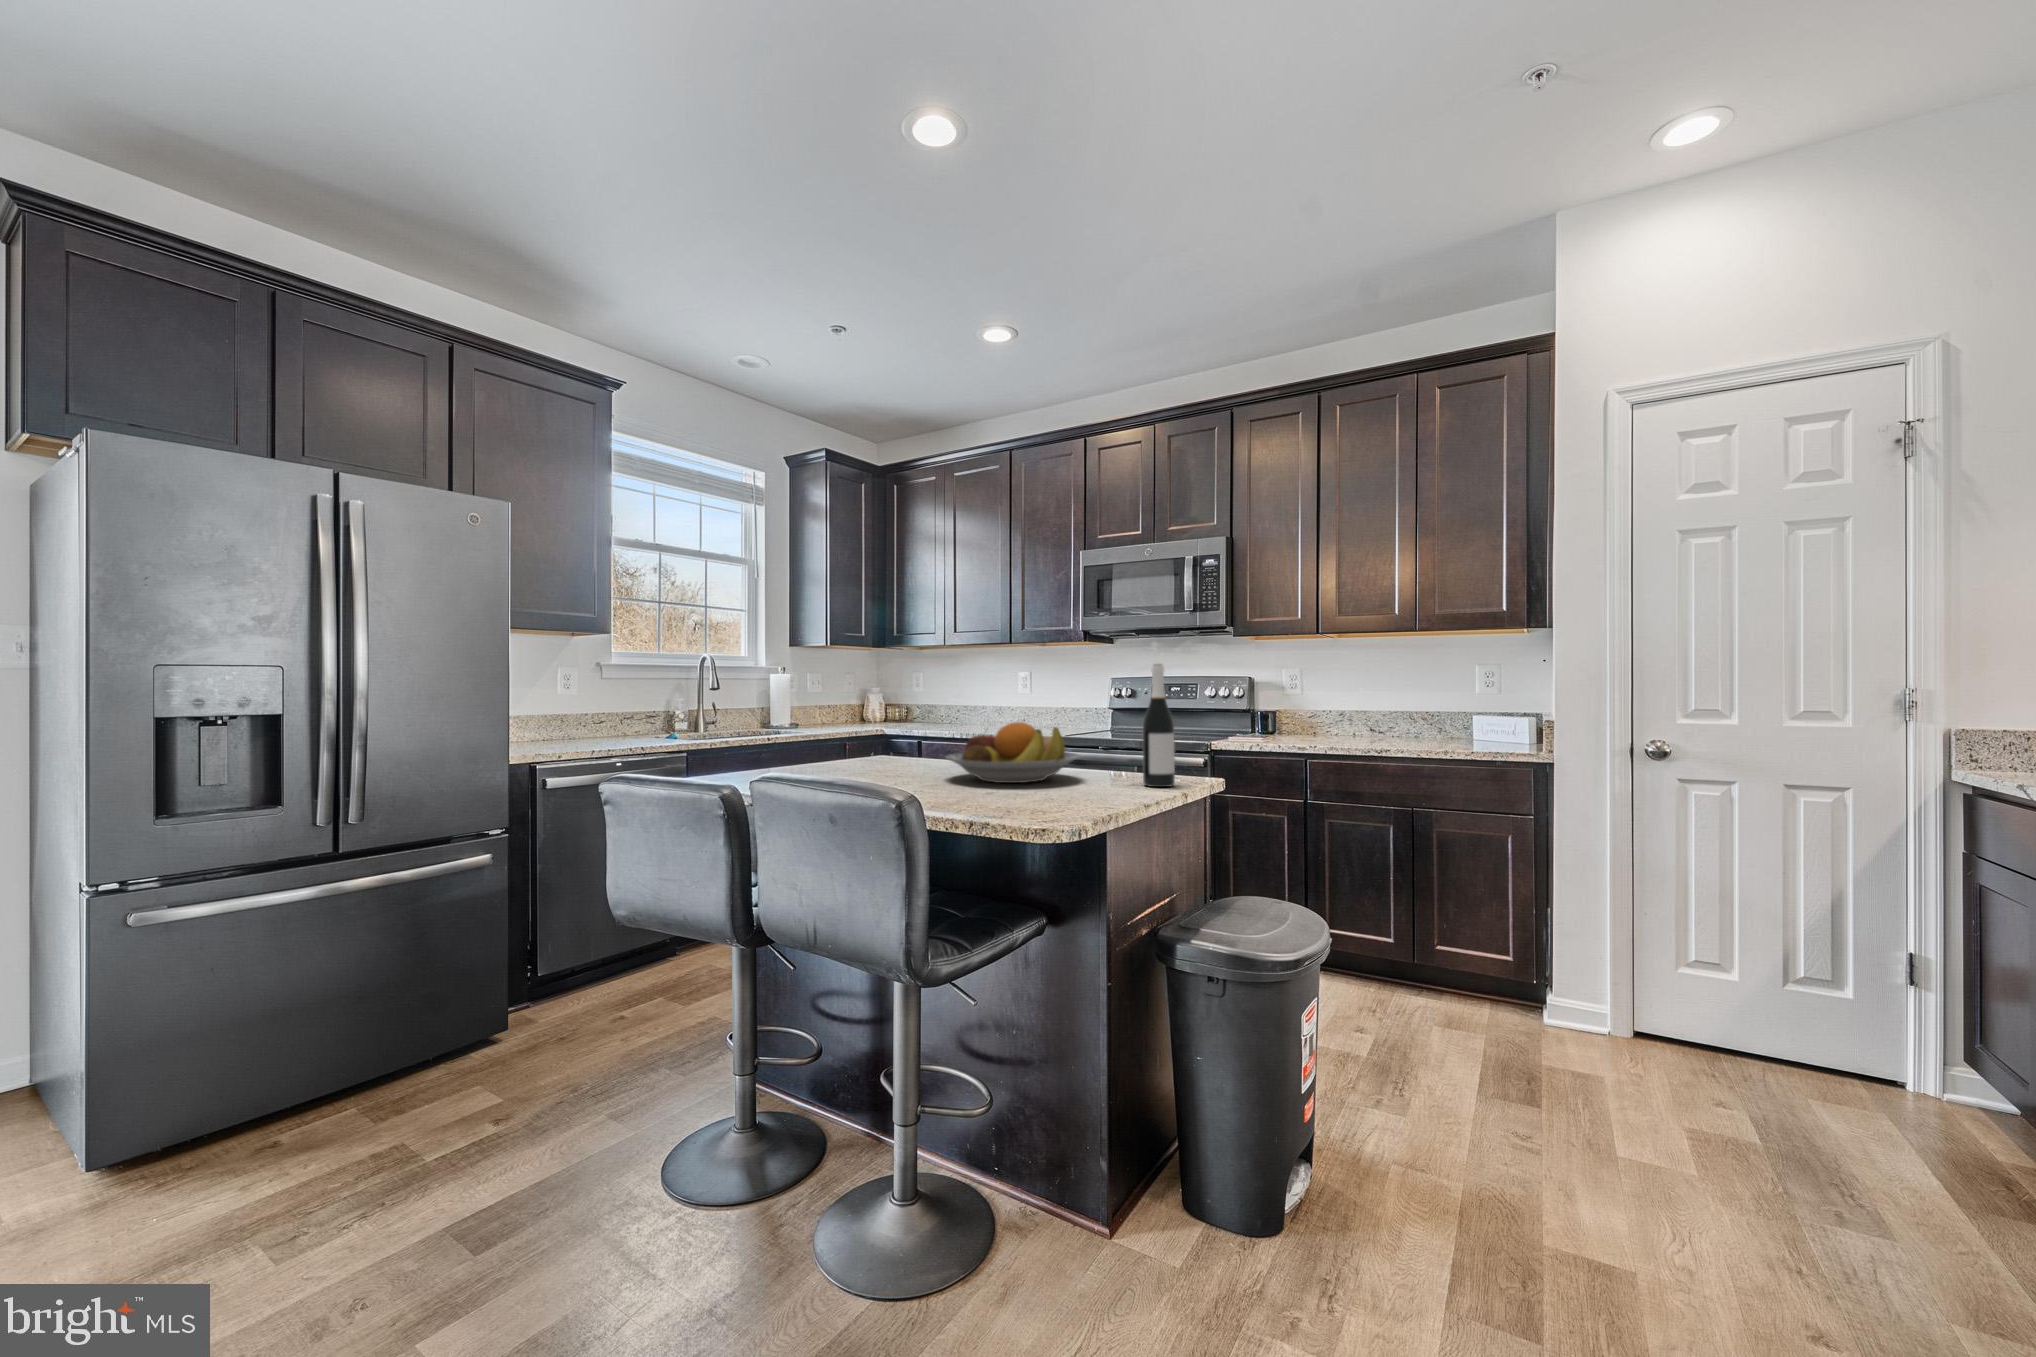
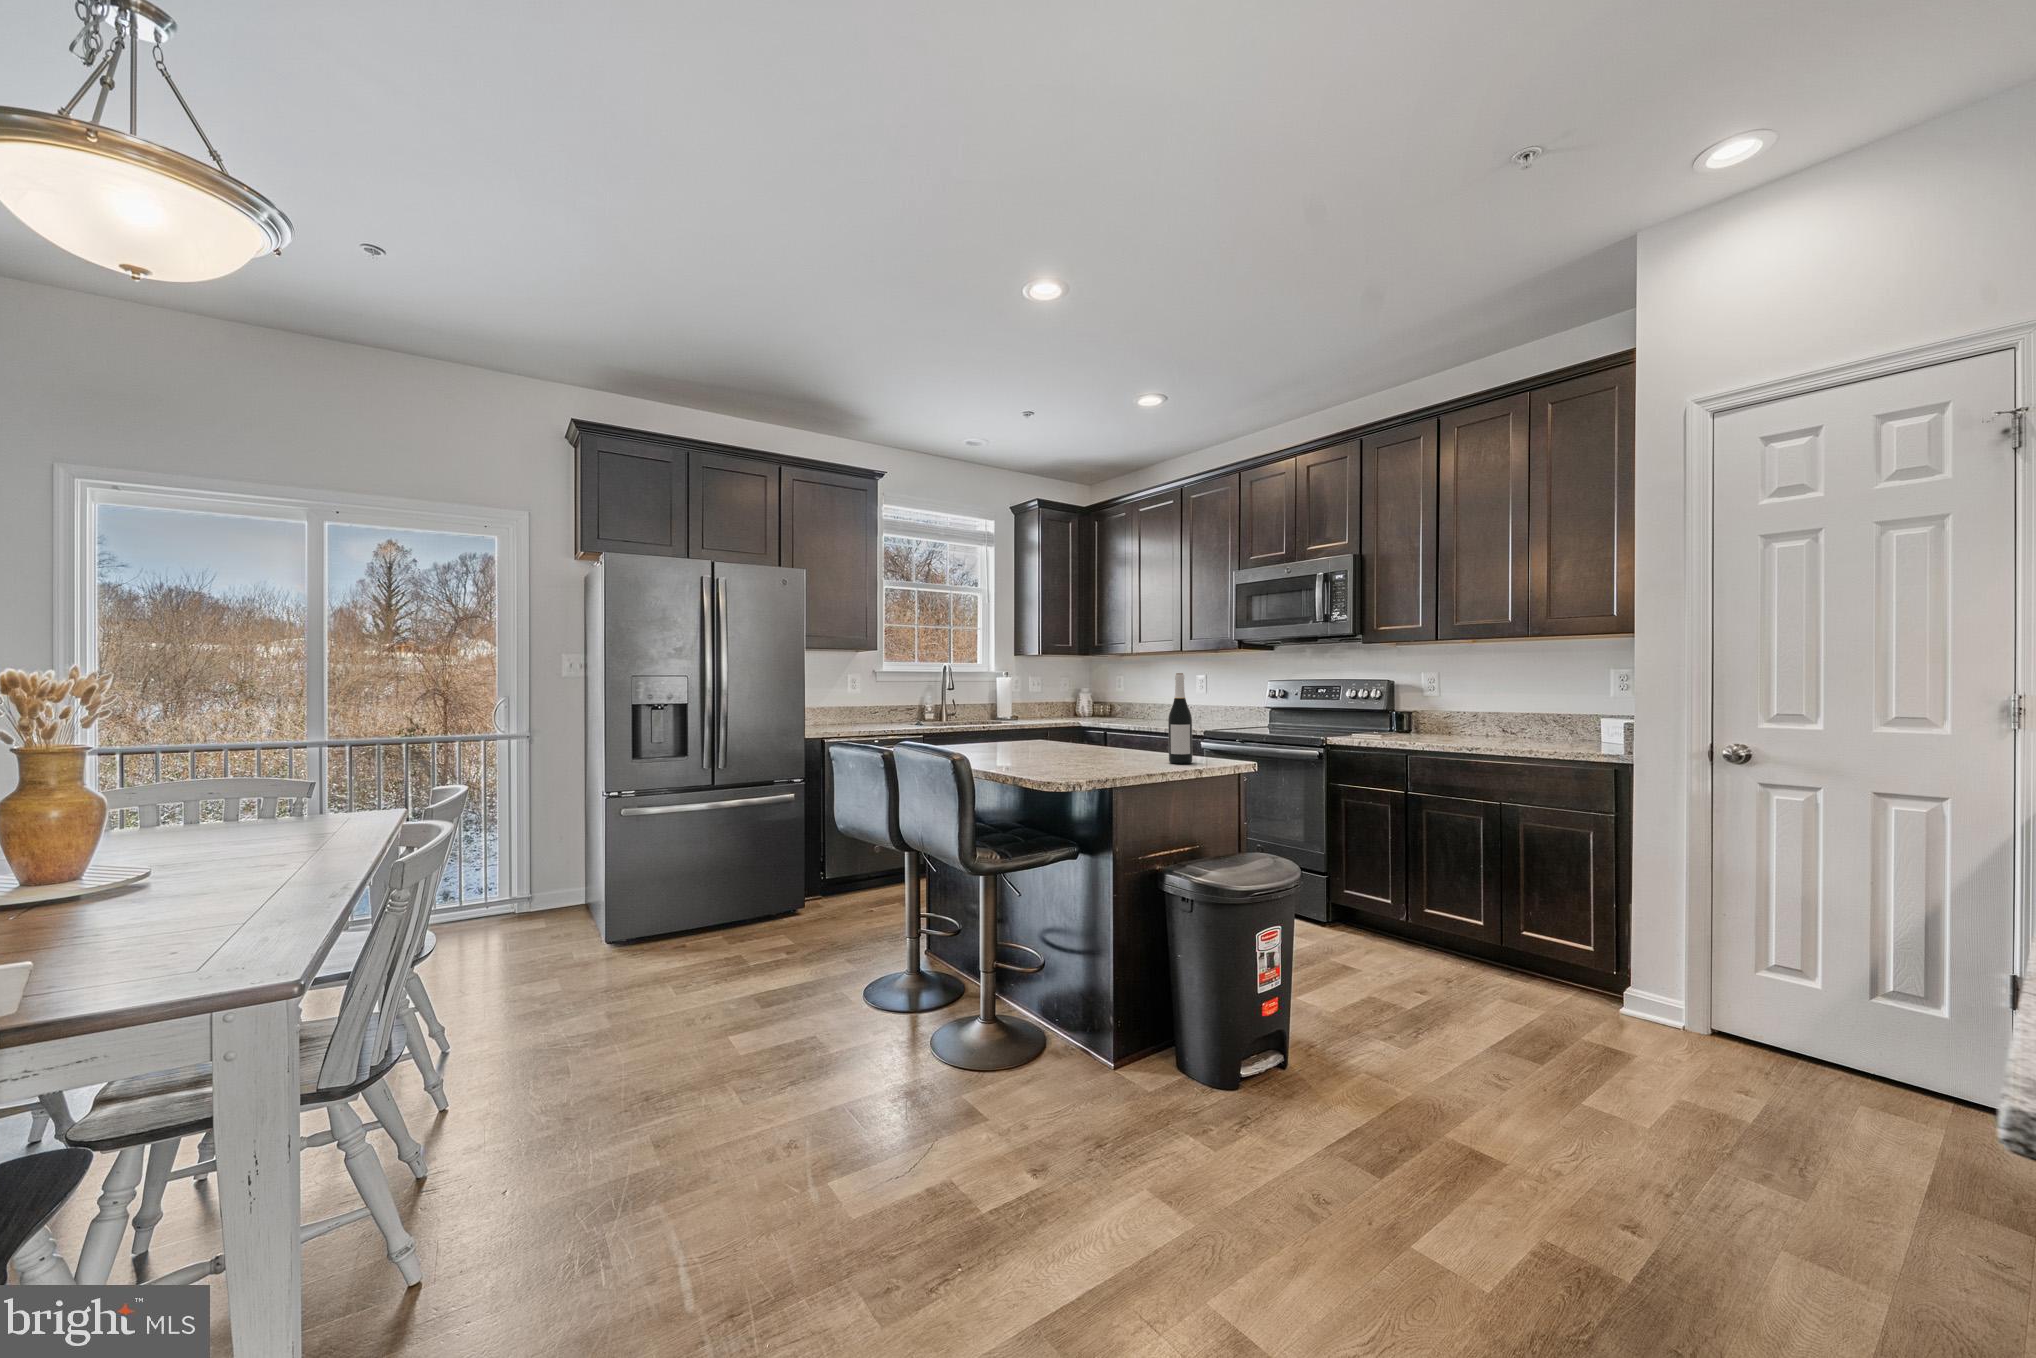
fruit bowl: present [946,722,1080,783] -> none [1037,715,1134,757]

